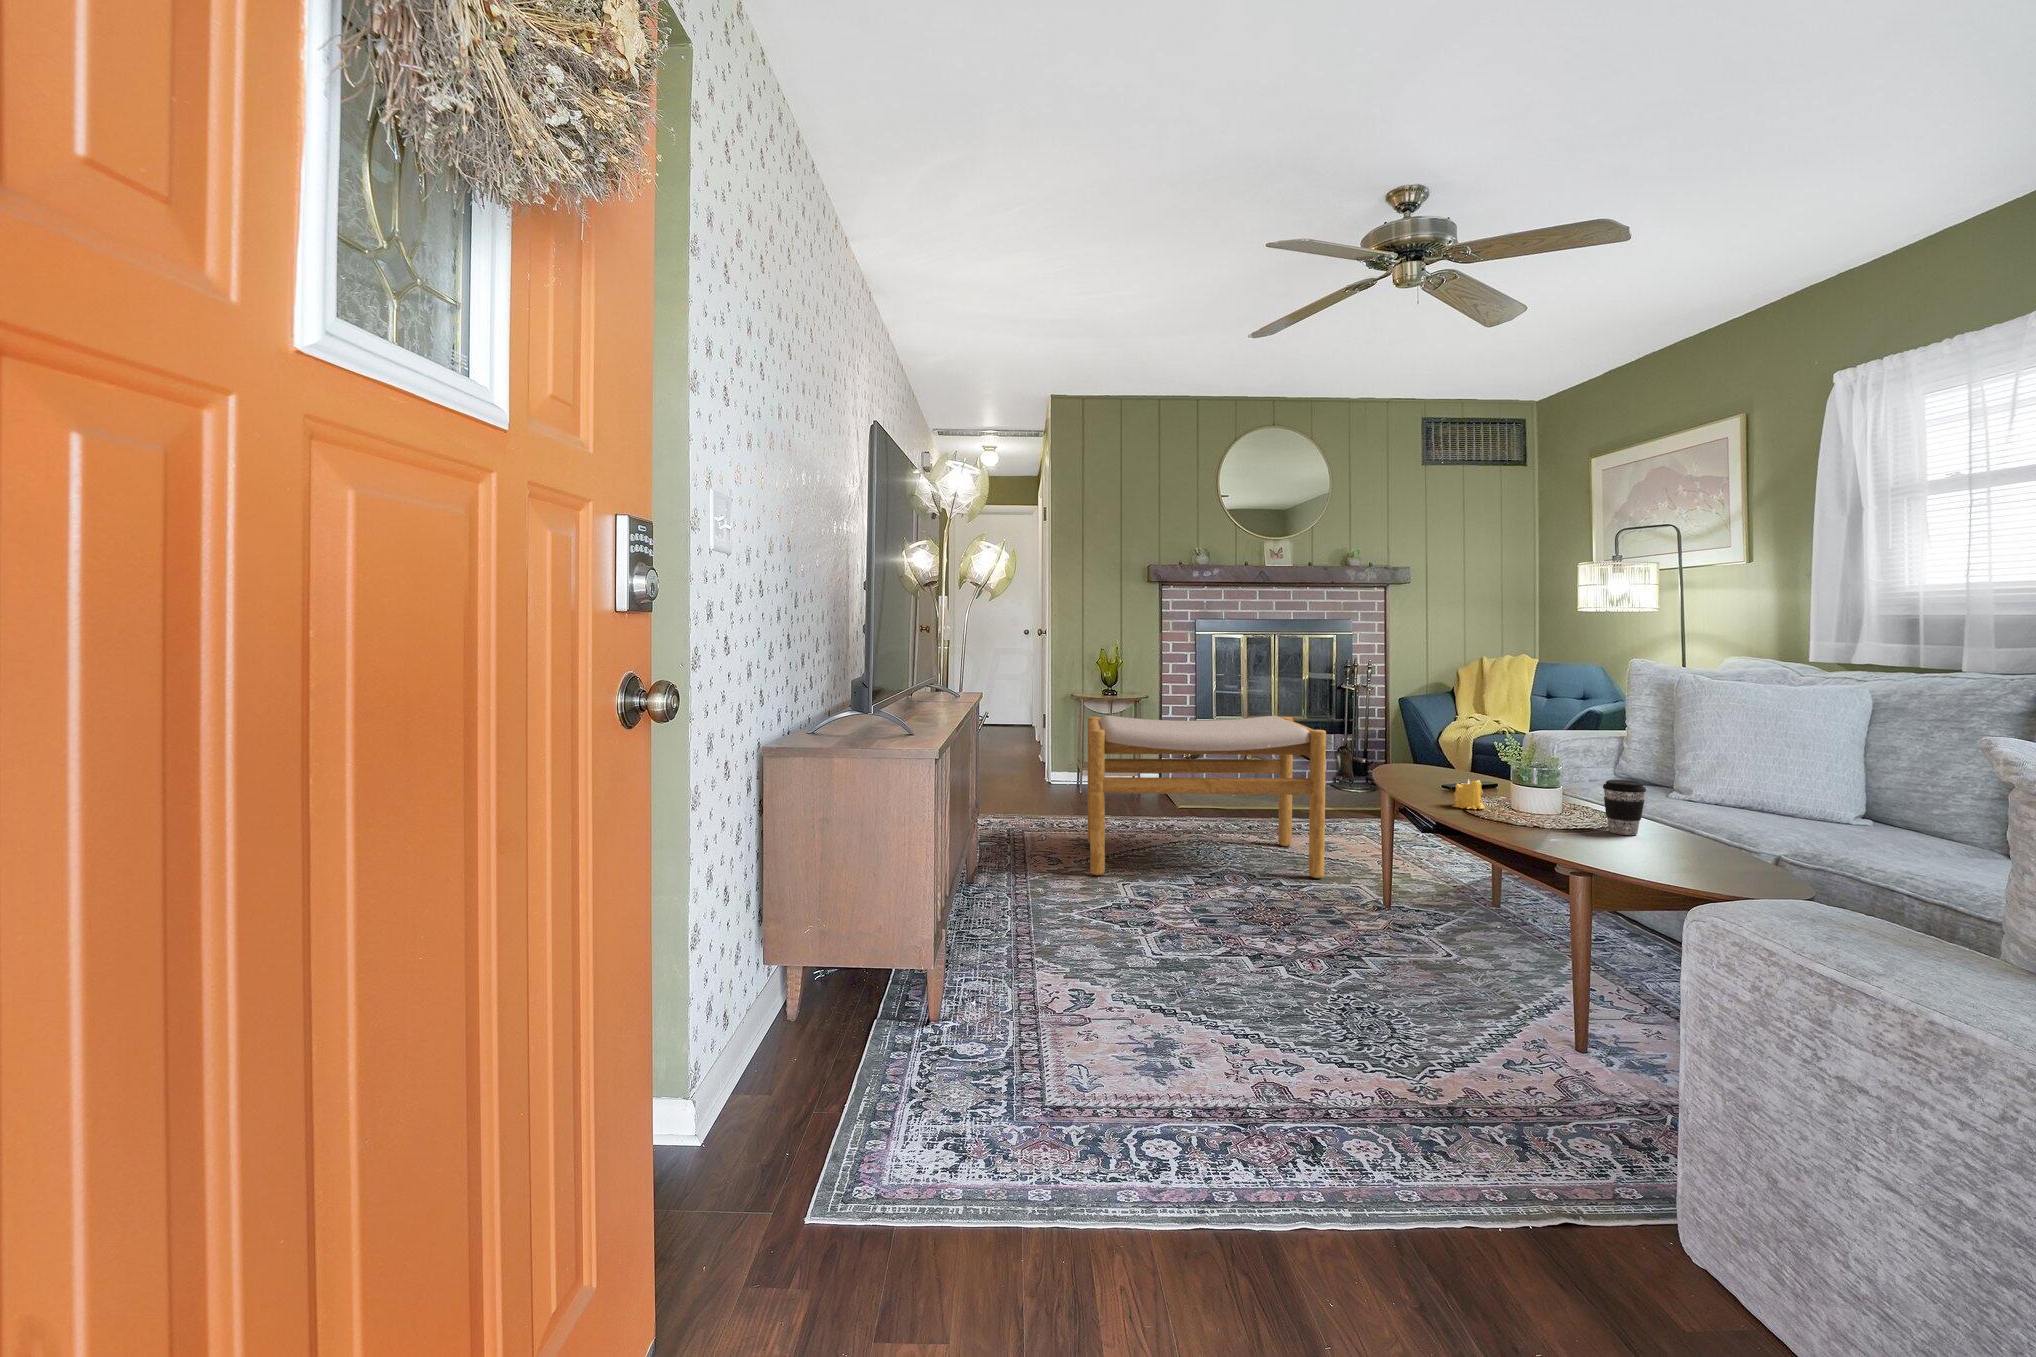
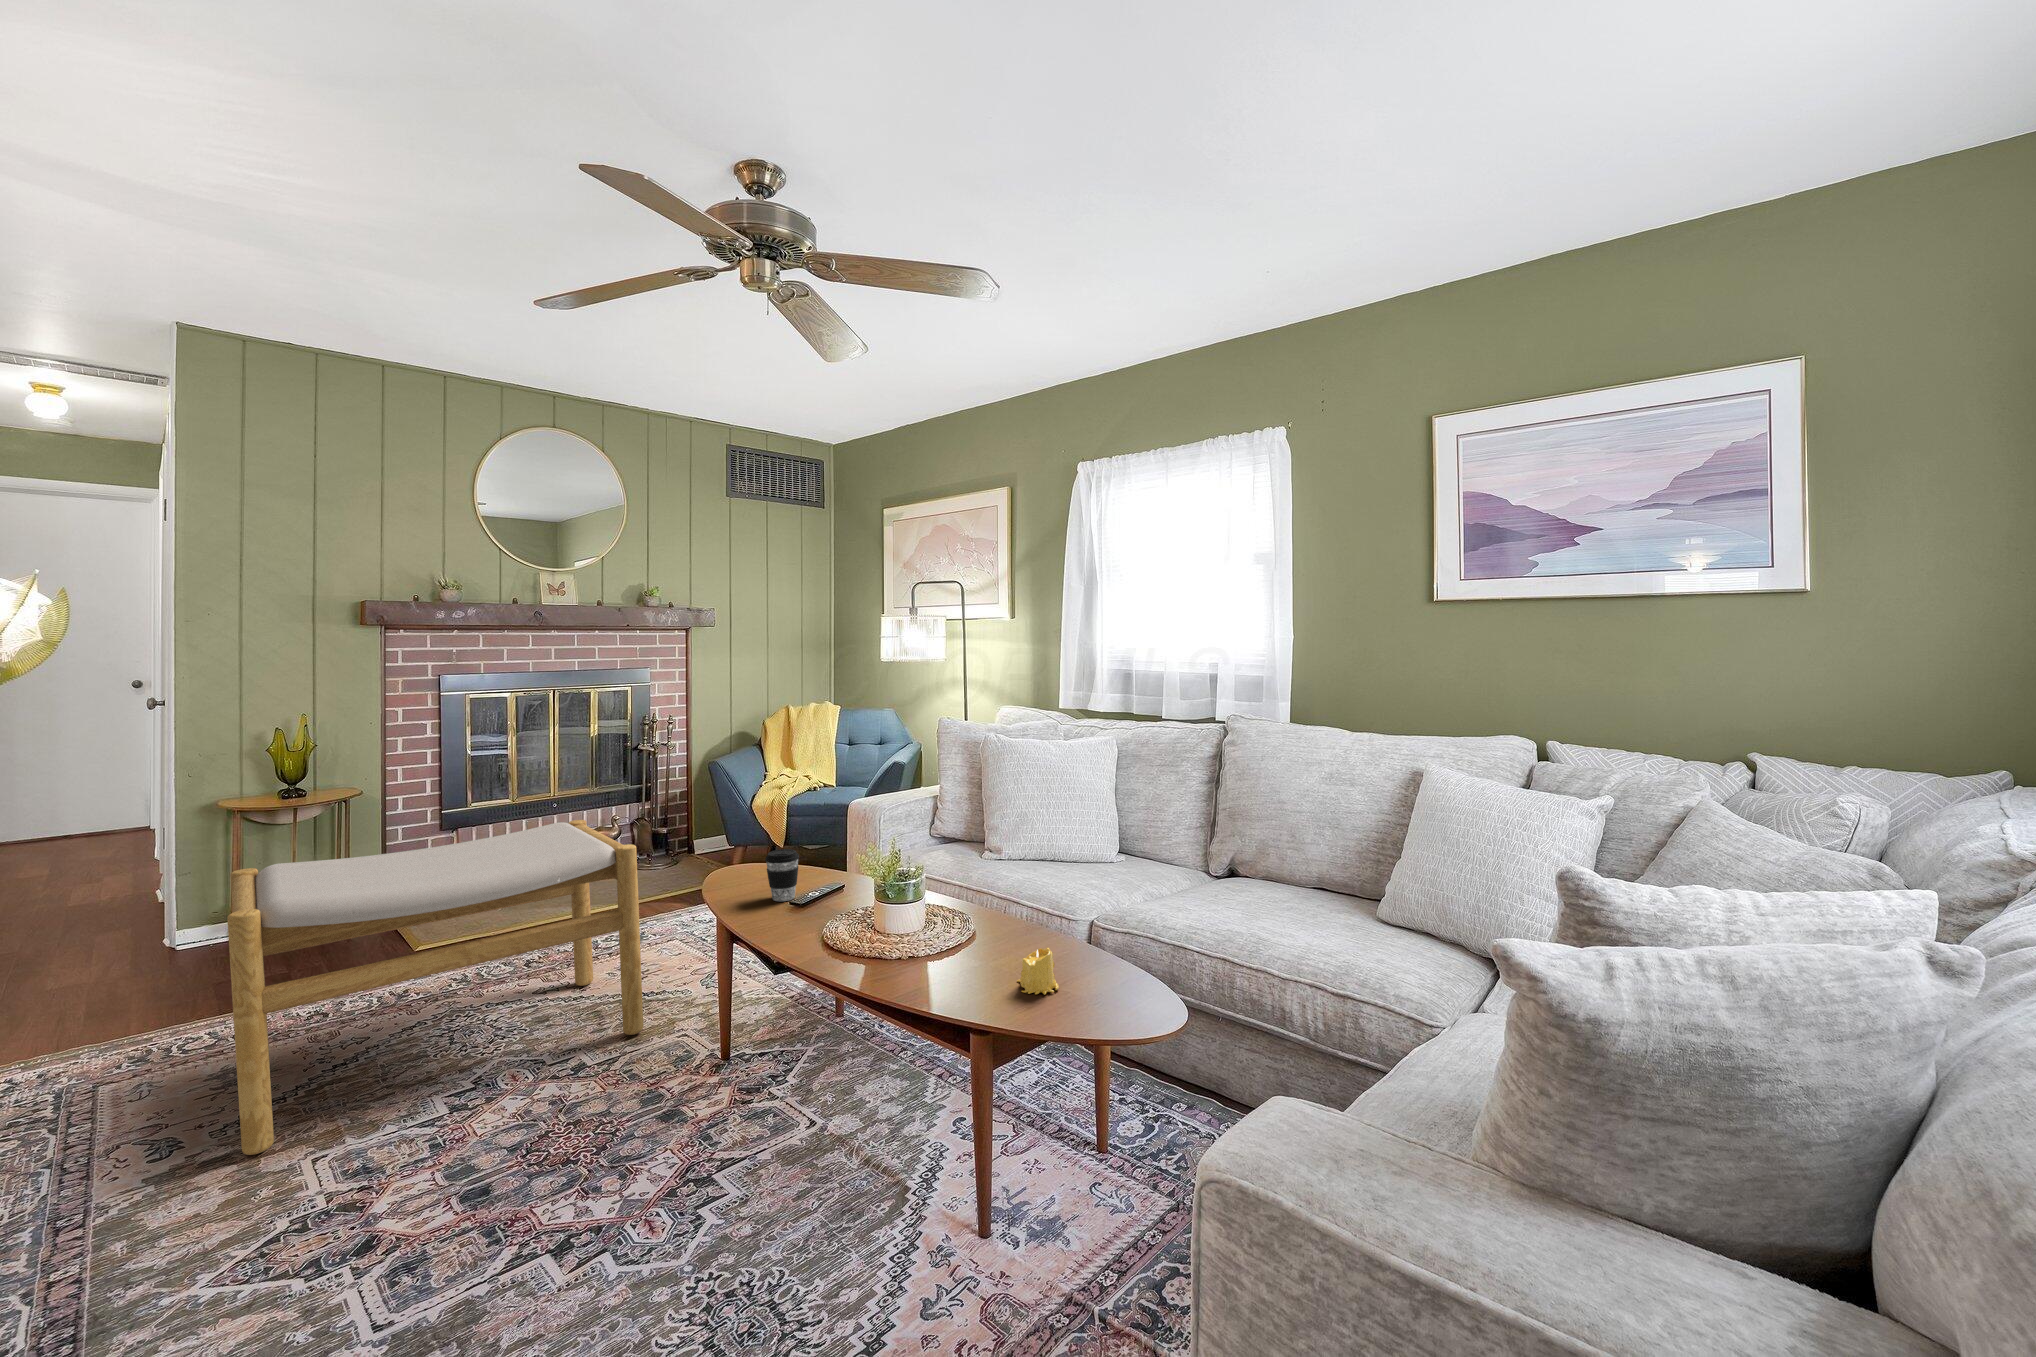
candle: present [1452,780,1485,809] -> present [1017,948,1059,994]
coffee cup: present [1603,780,1646,835] -> present [765,849,799,901]

